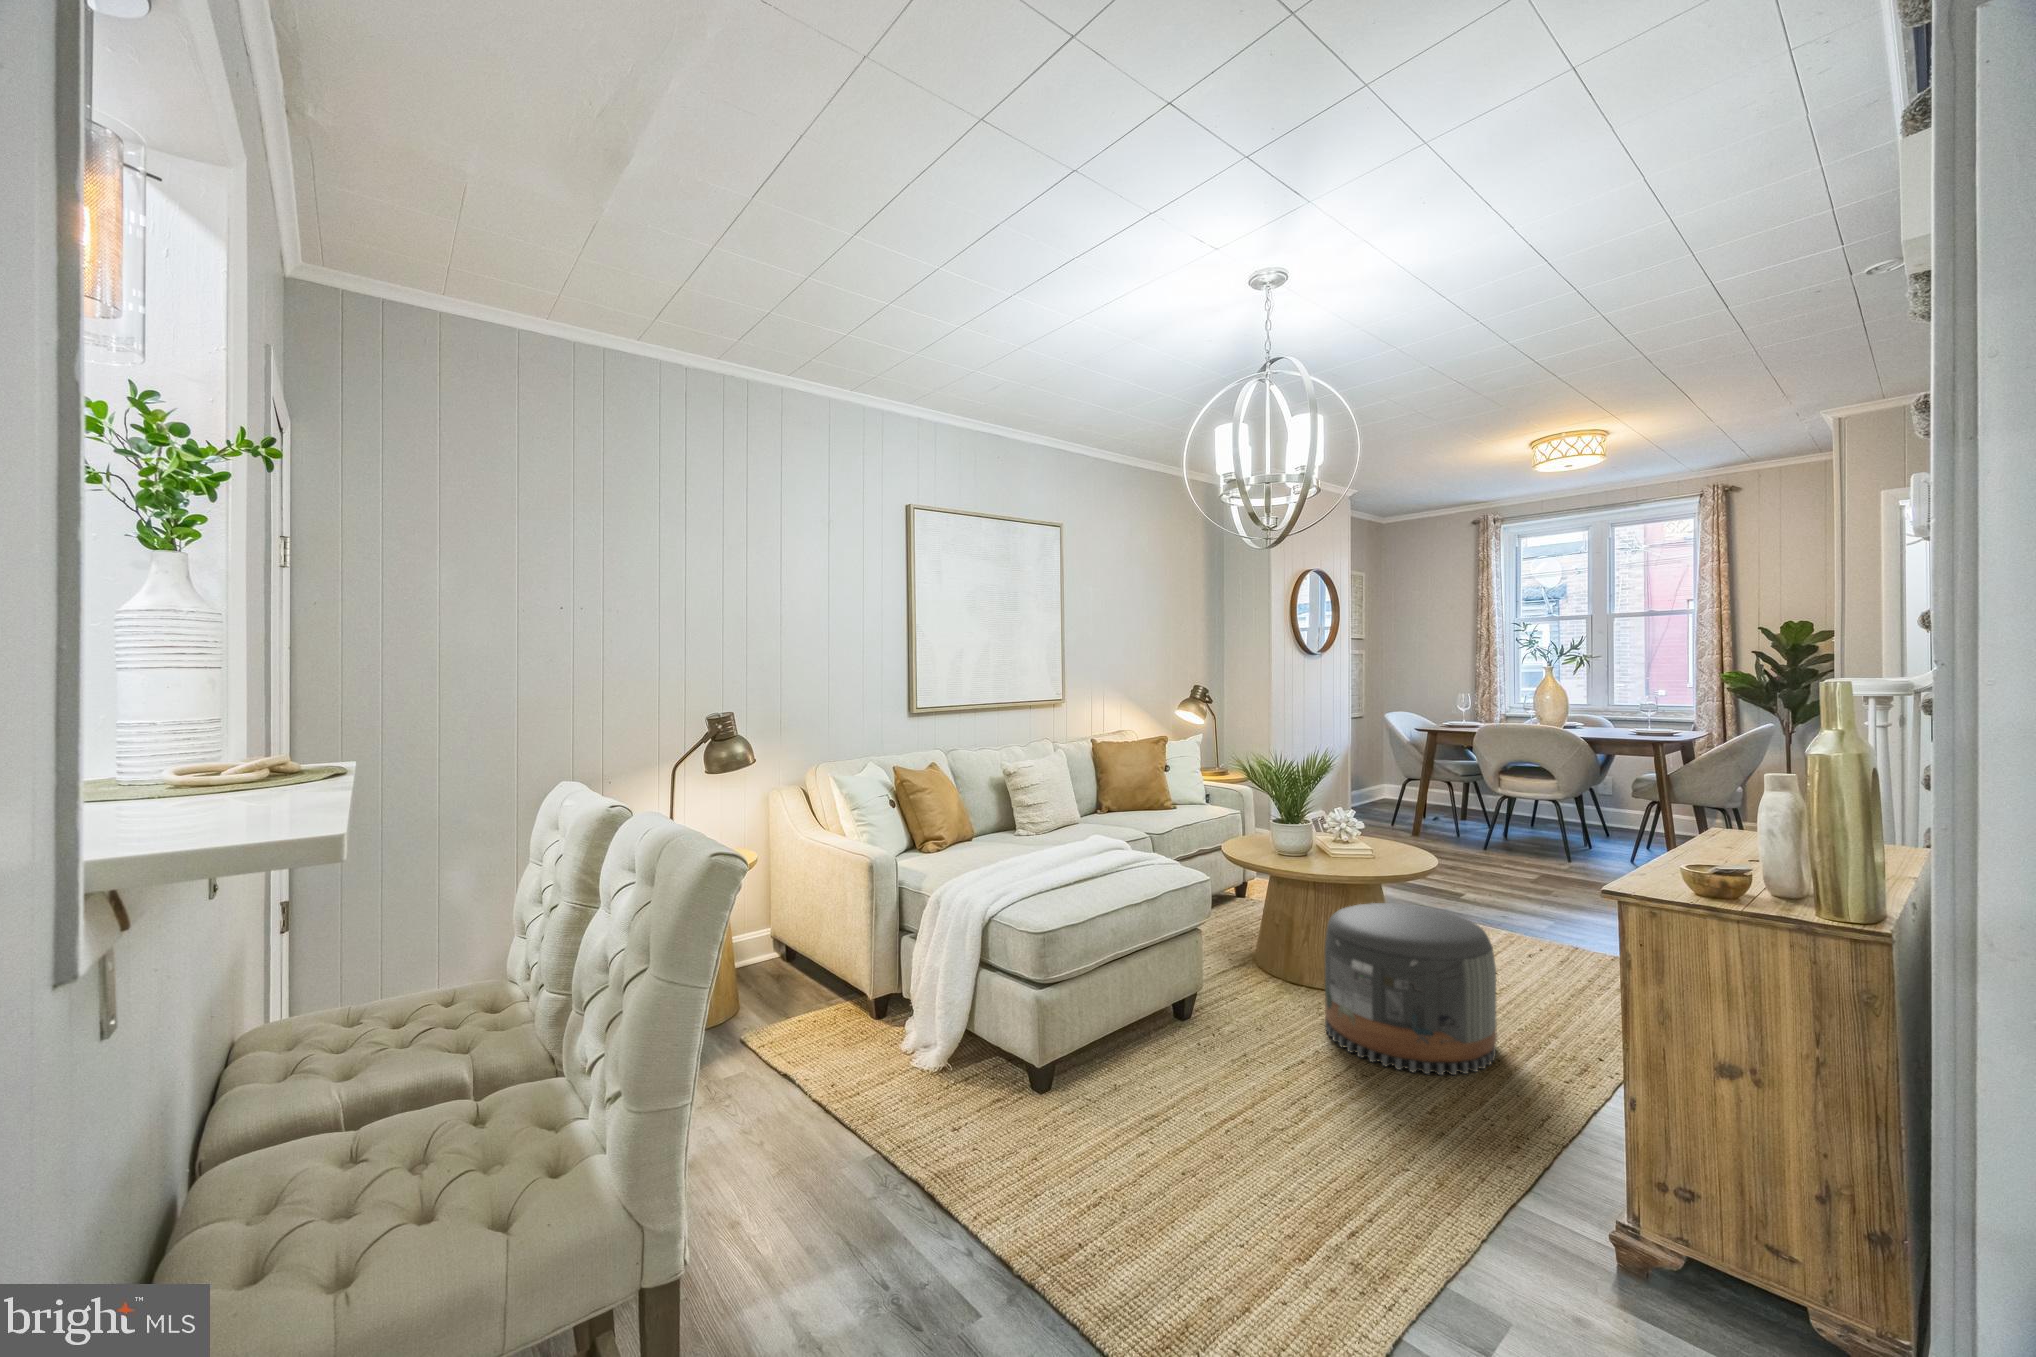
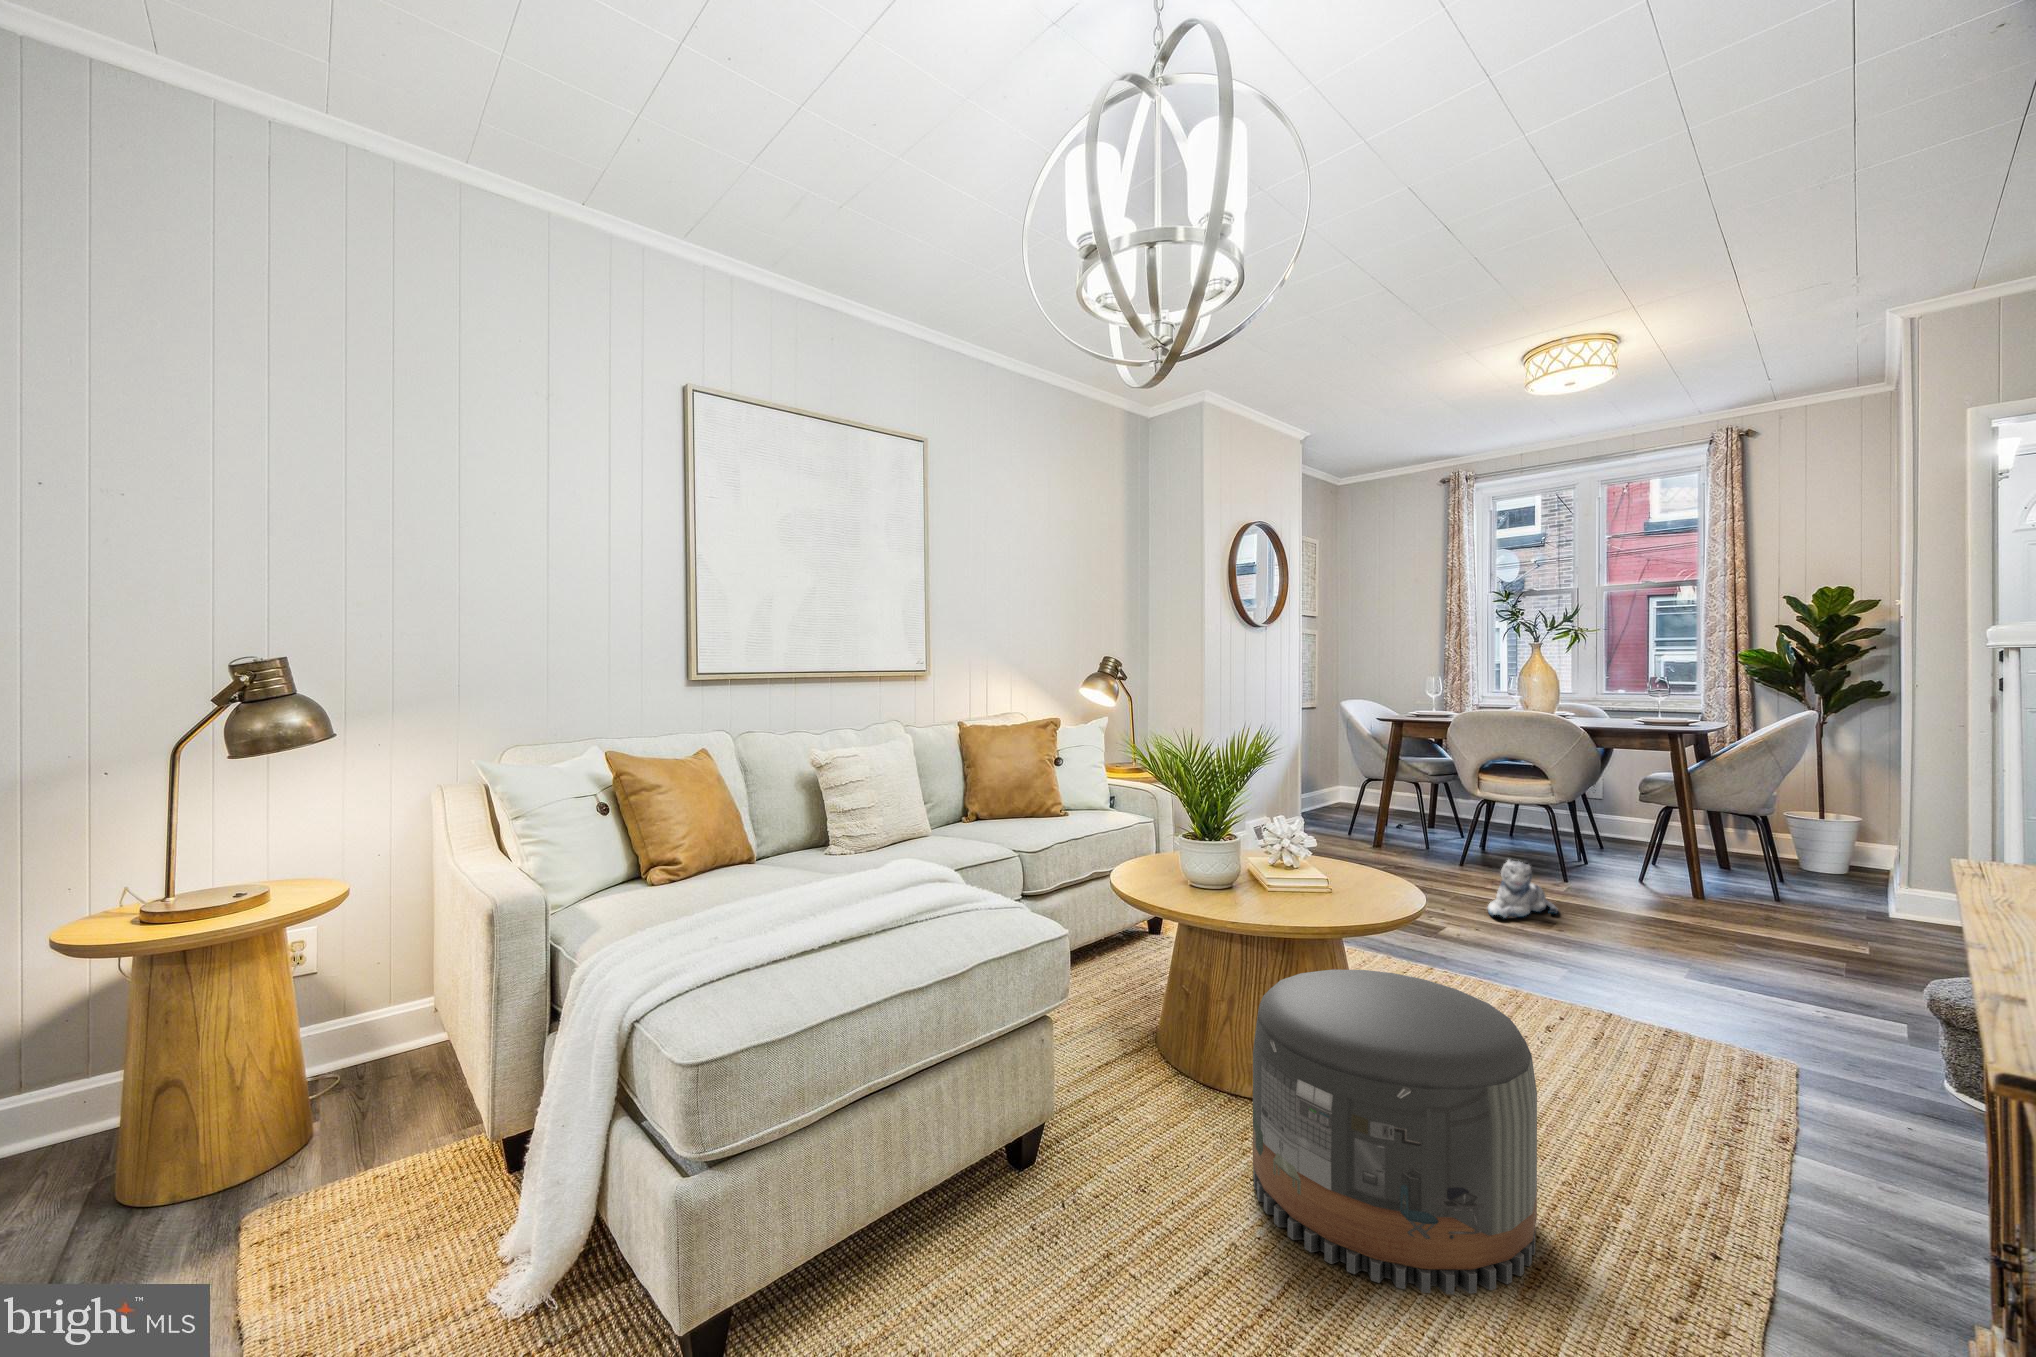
plush toy: none [1501,841,1558,887] -> present [1488,859,1558,918]

